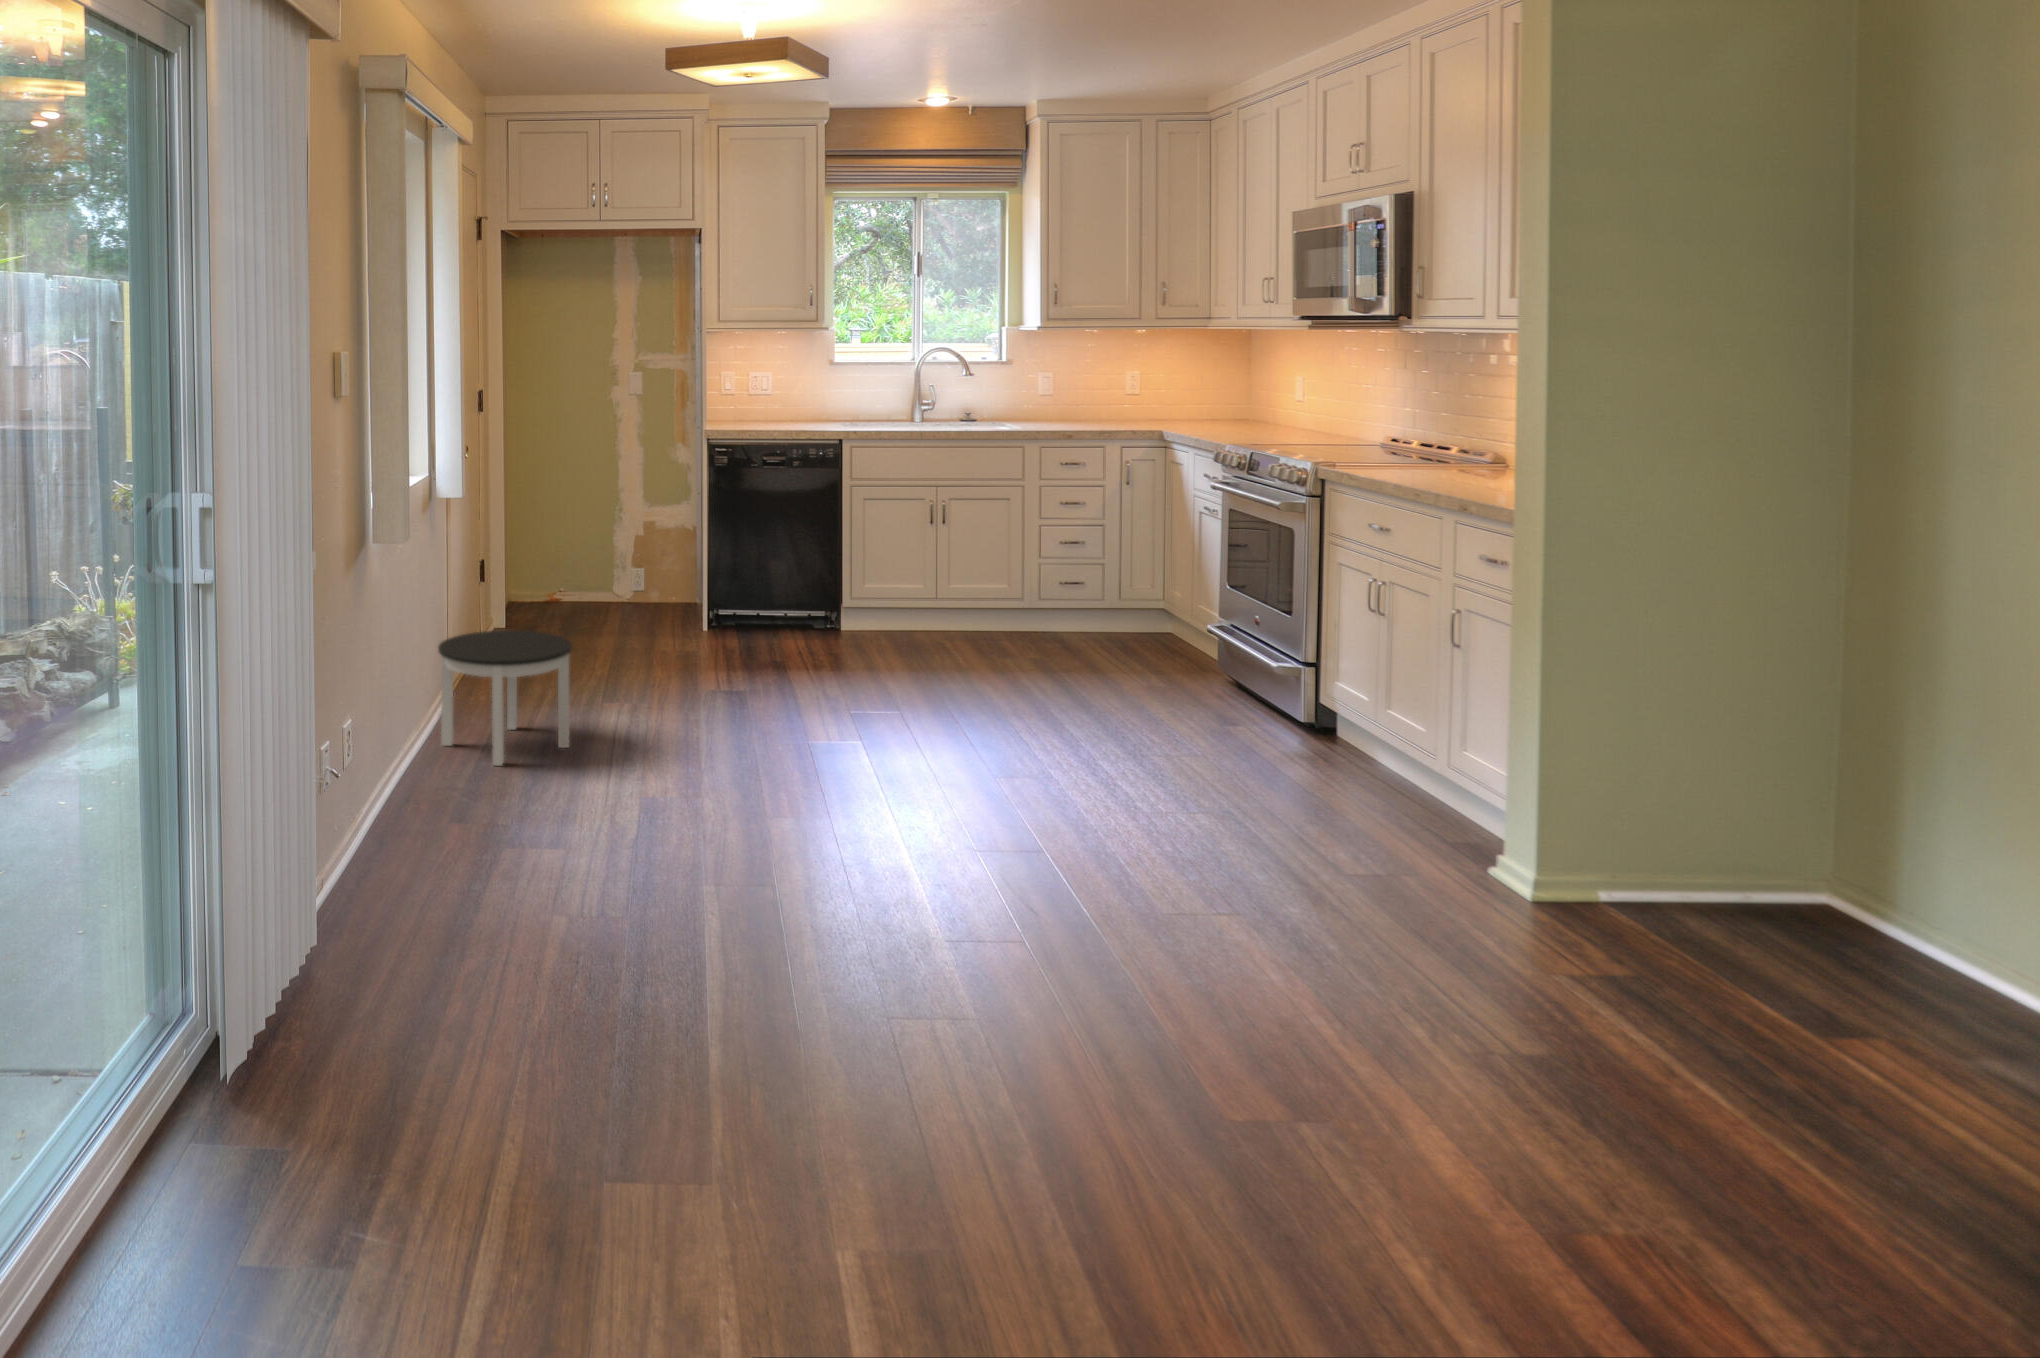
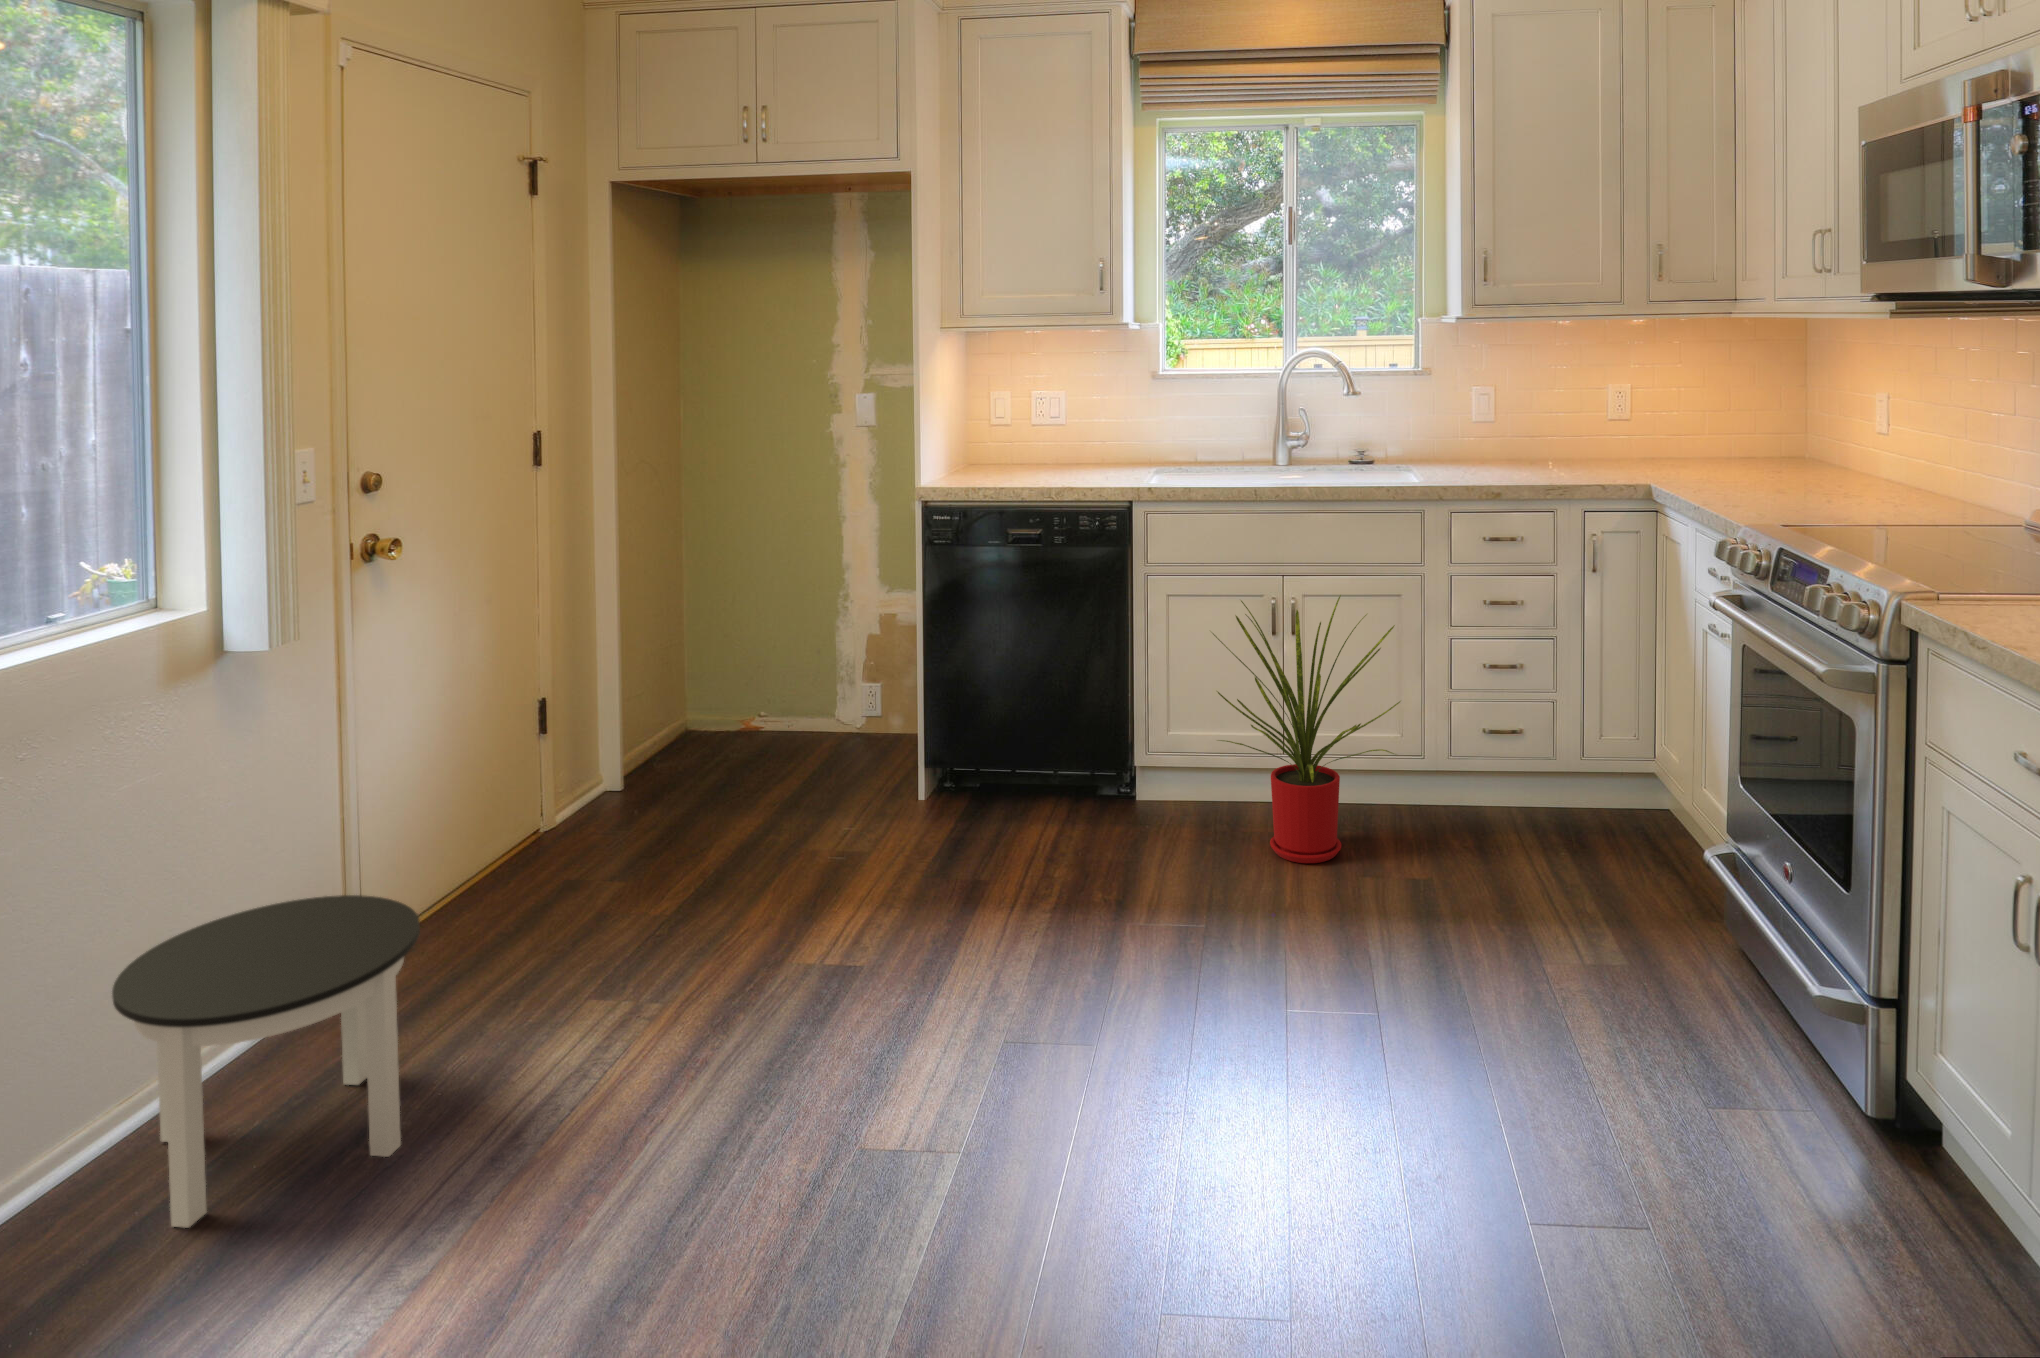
house plant: none [903,495,1022,654] -> present [1213,595,1401,863]

